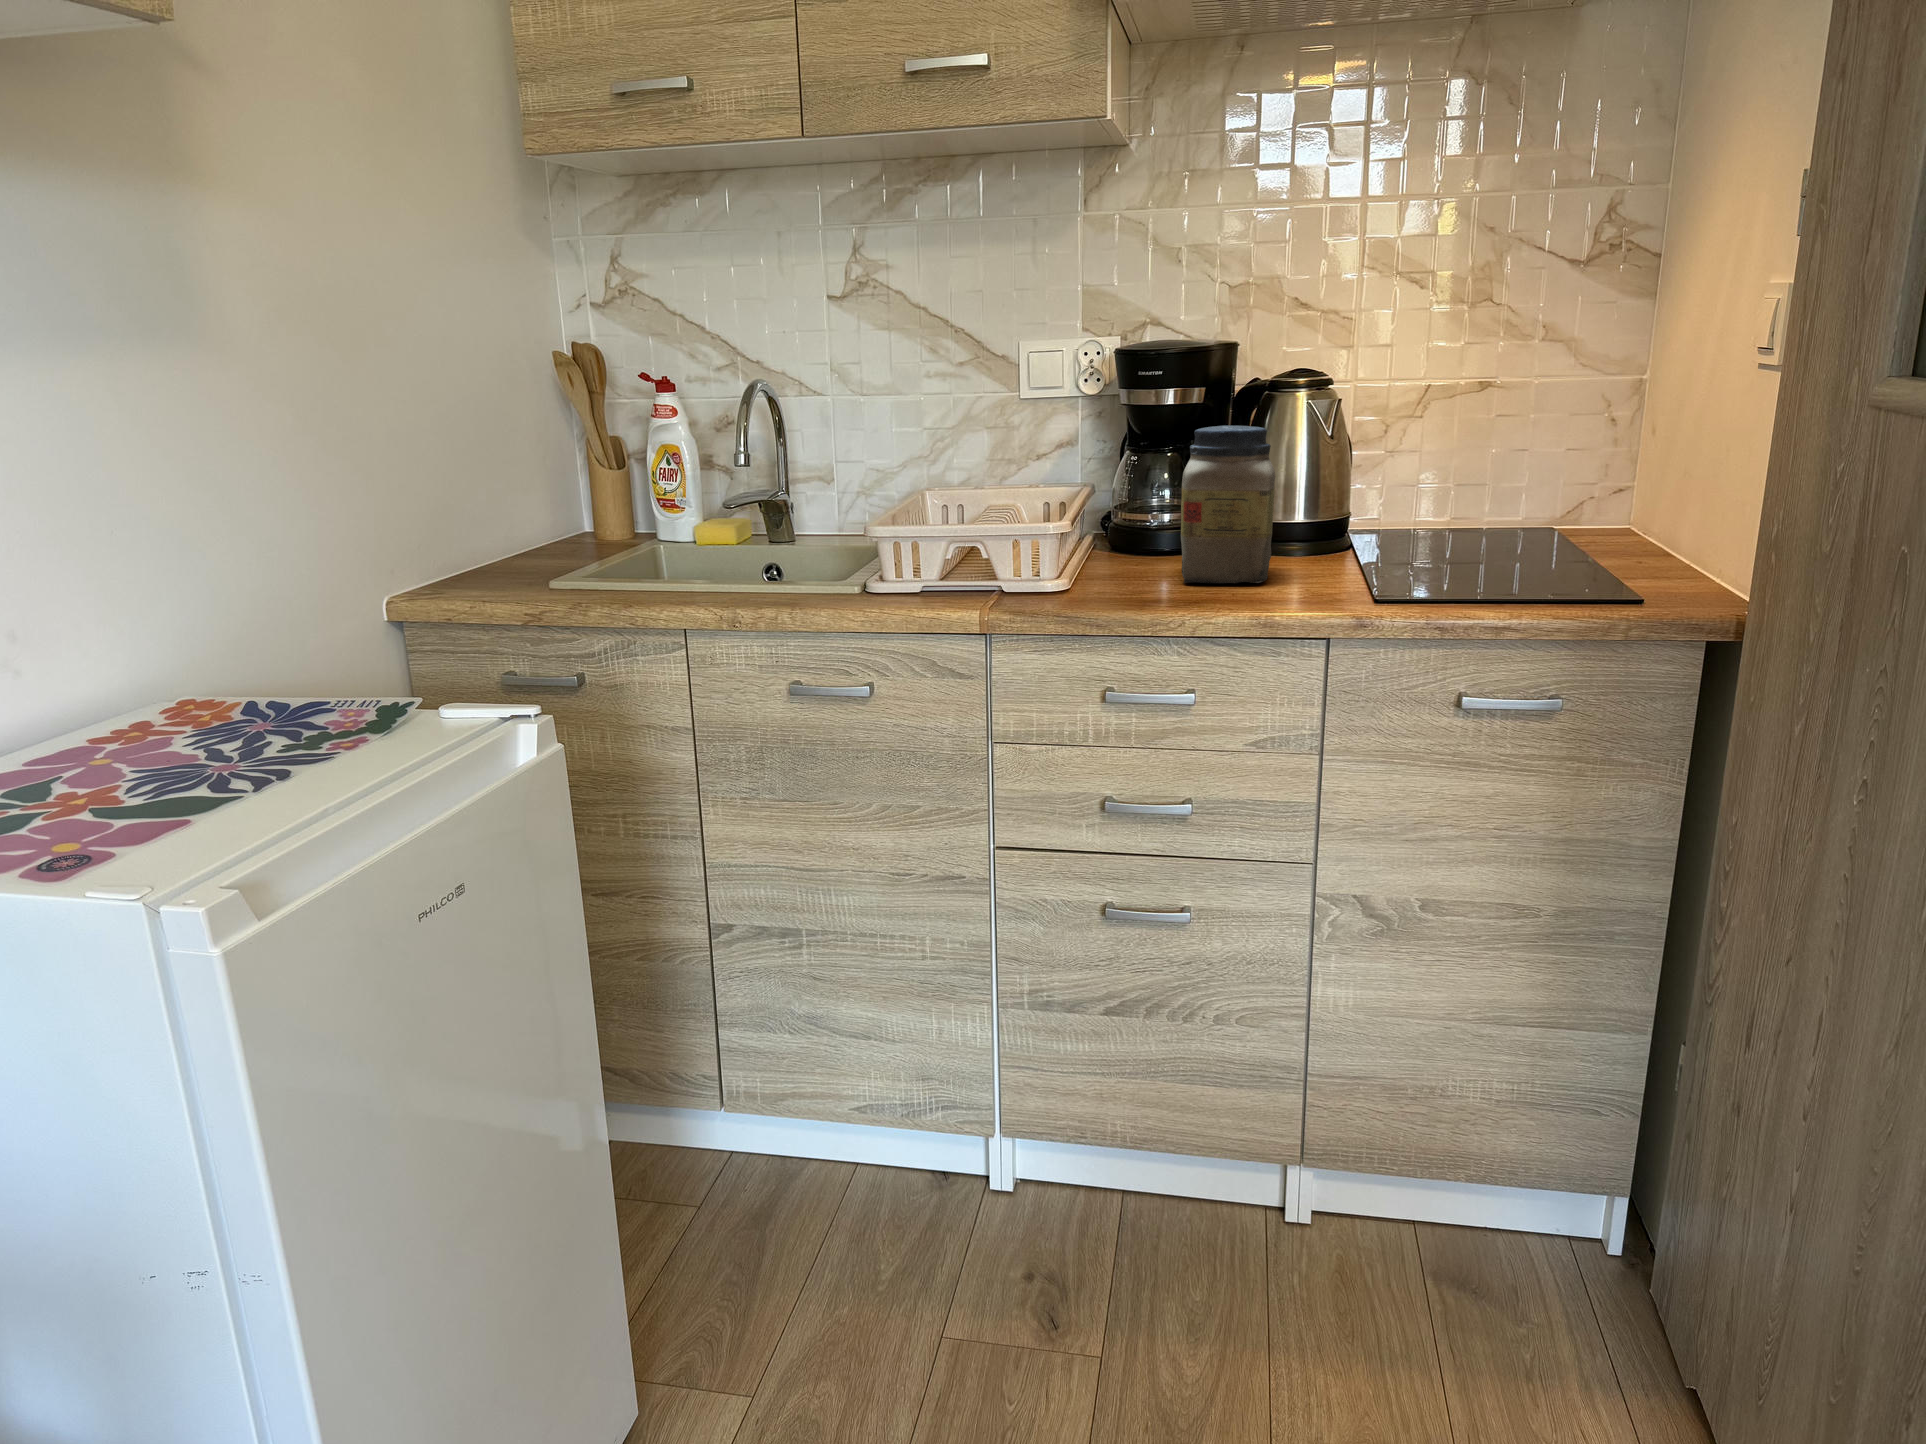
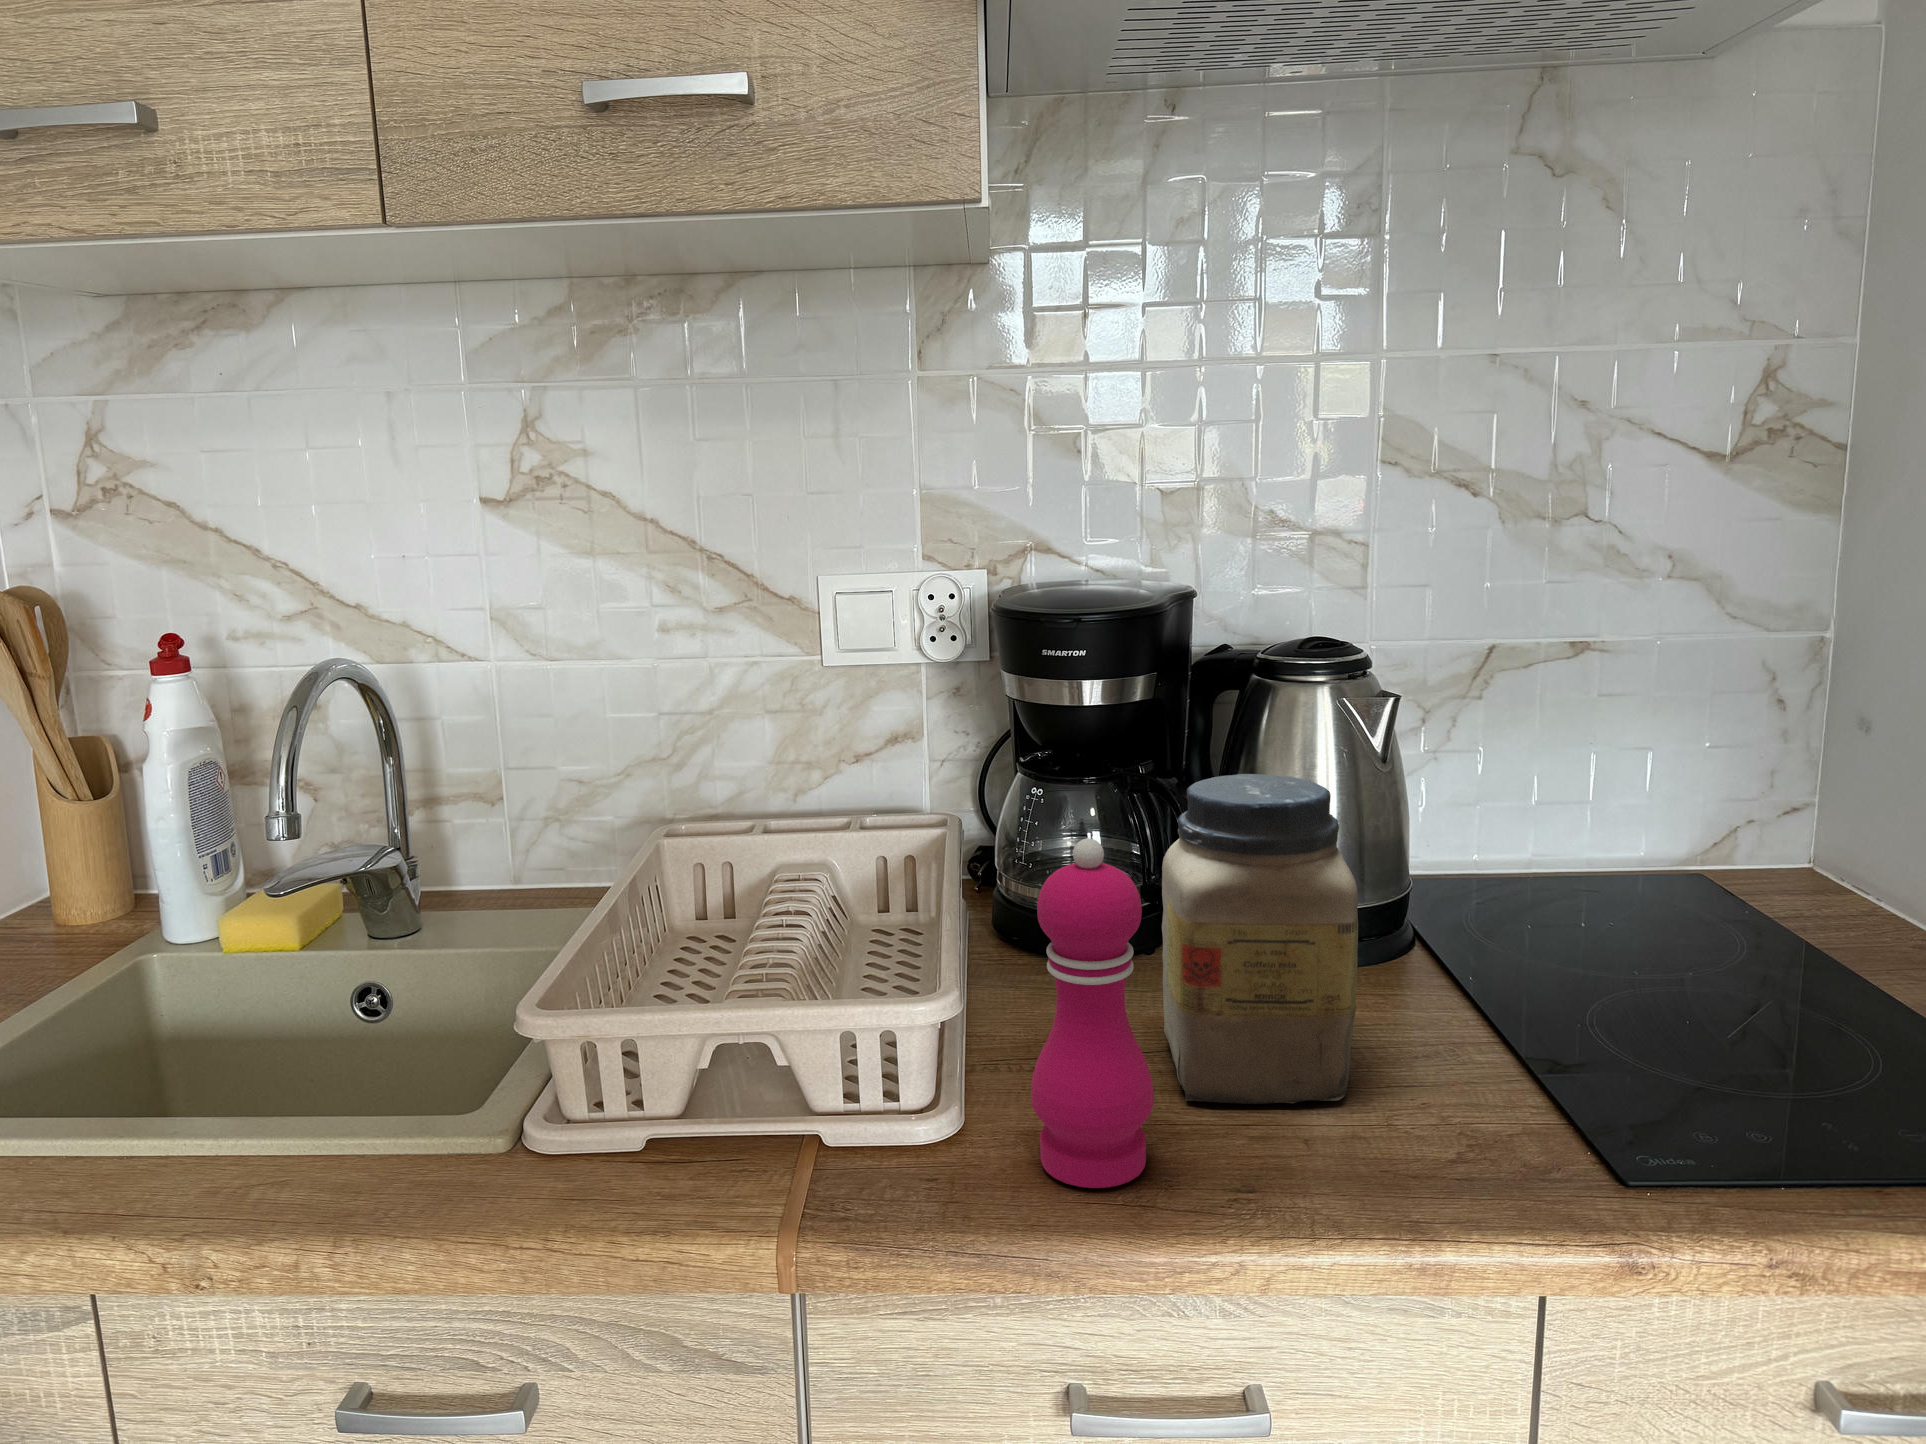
pepper mill: none [1102,435,1159,600] -> present [1031,838,1154,1188]

